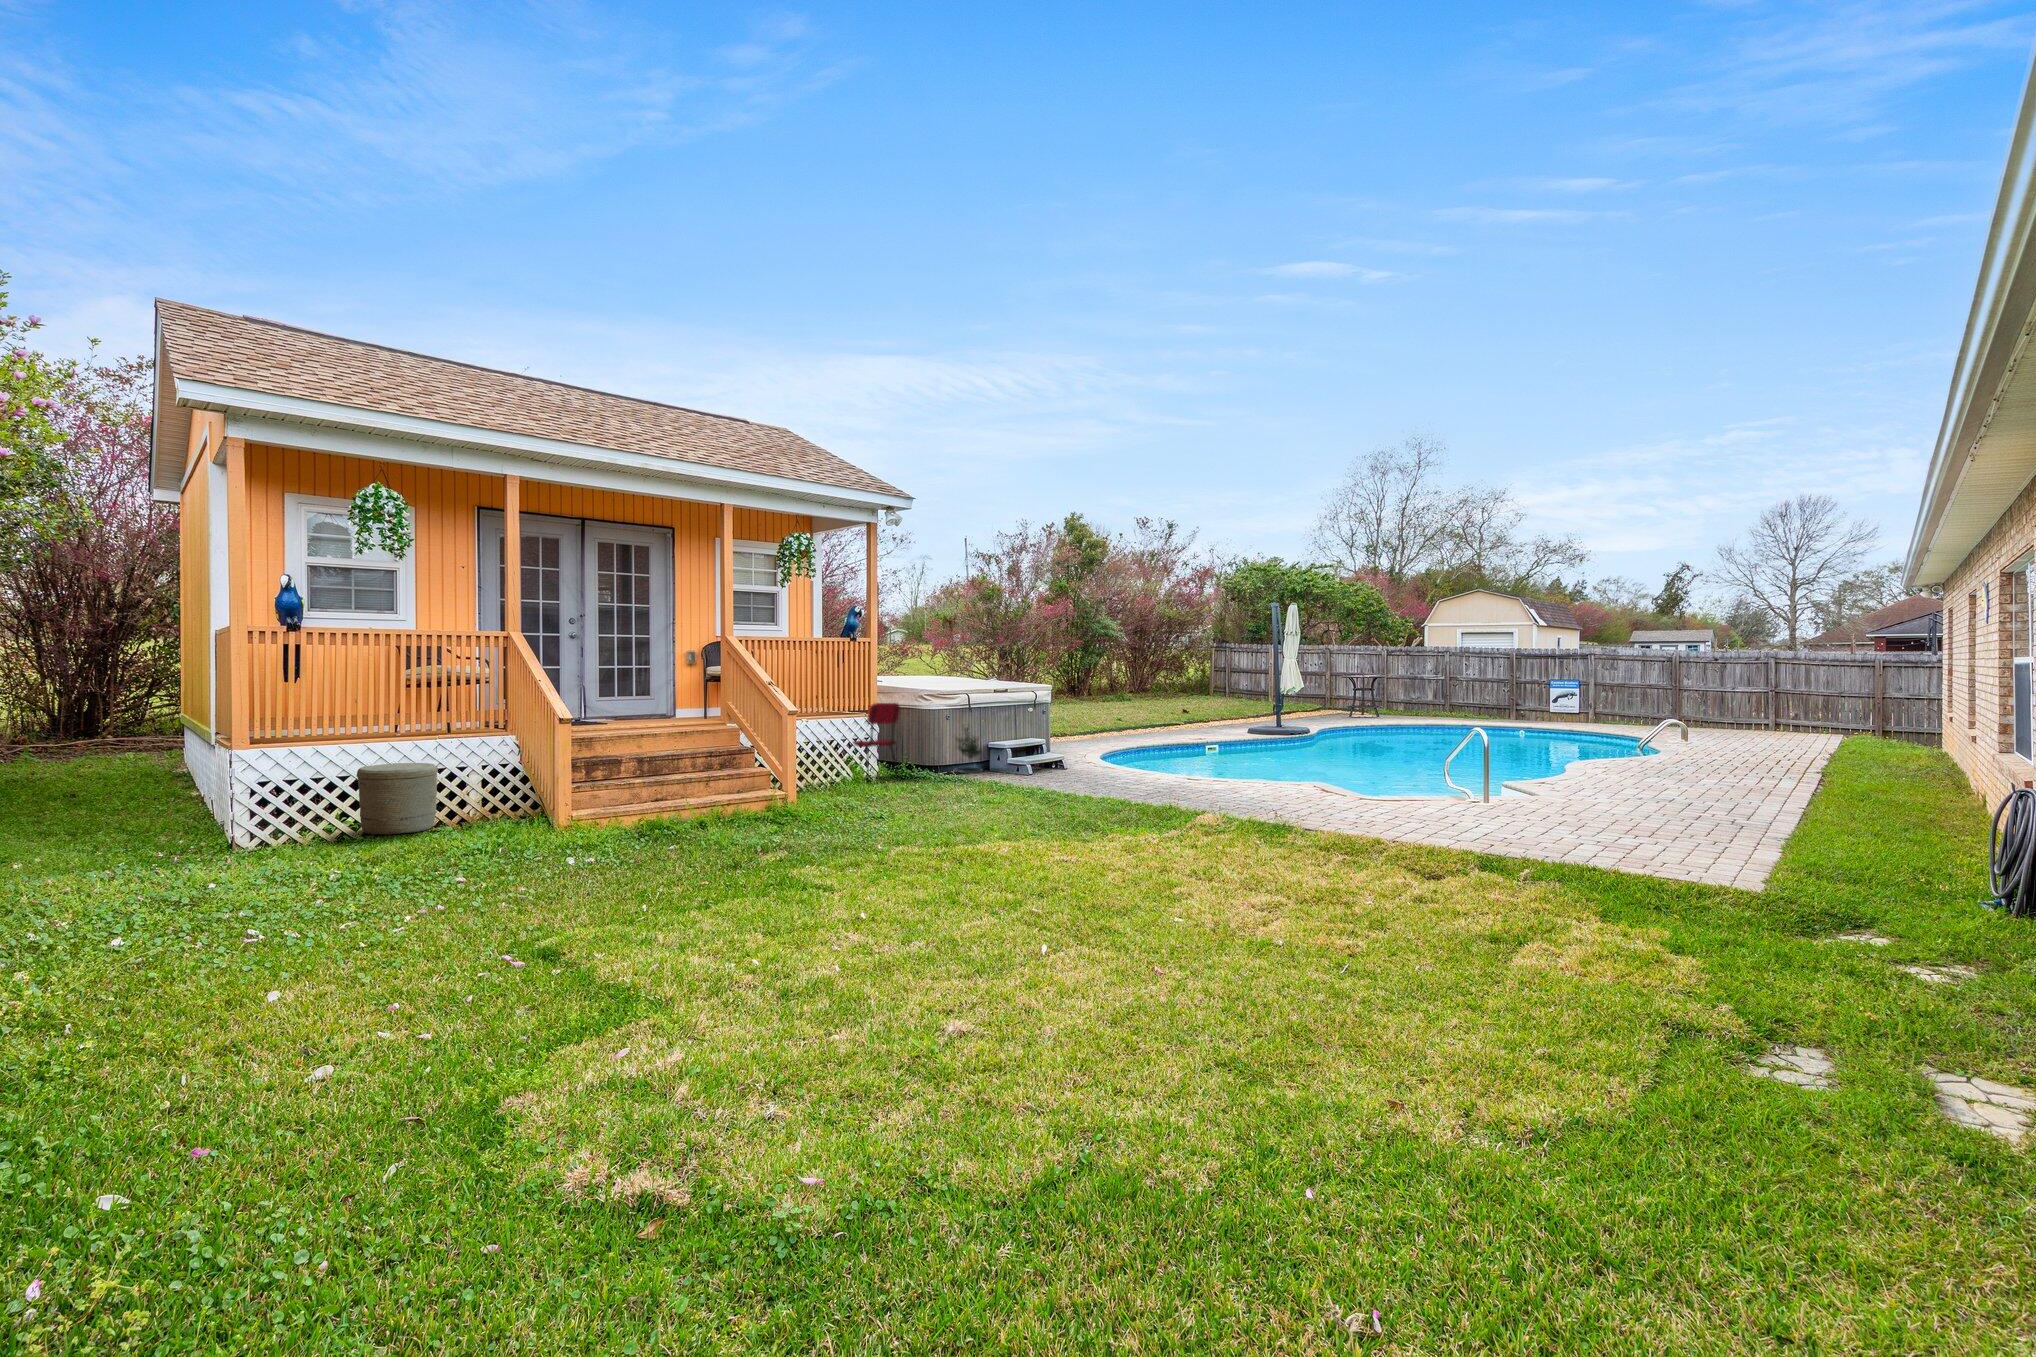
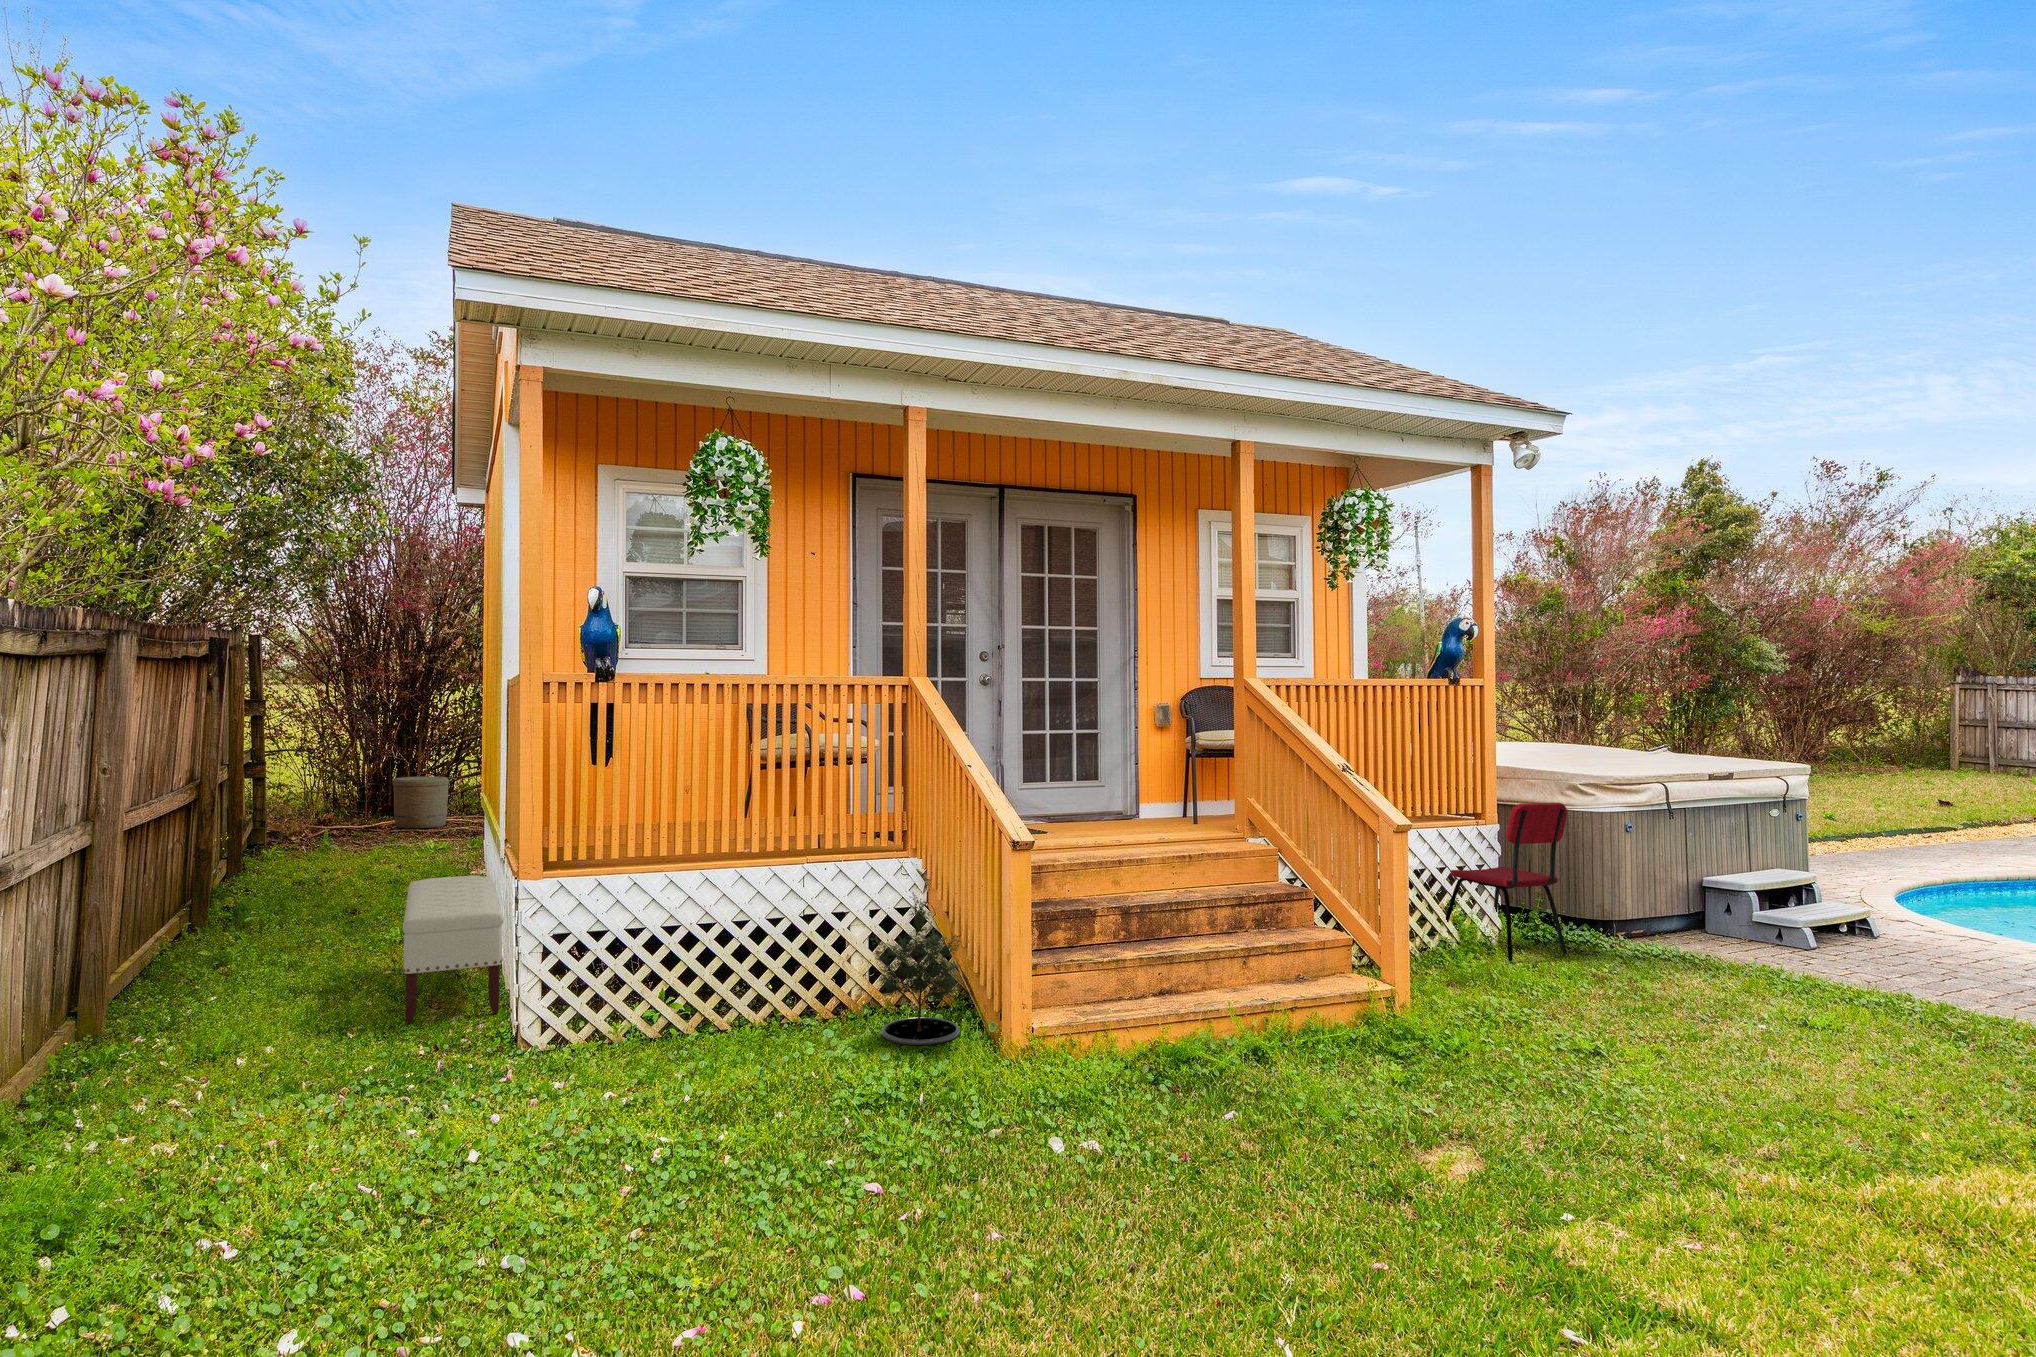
potted tree: present [955,724,982,773] -> present [867,892,962,1045]
bench: none [132,758,220,842] -> present [402,876,504,1023]
basket: present [357,763,438,835] -> present [393,776,449,829]

